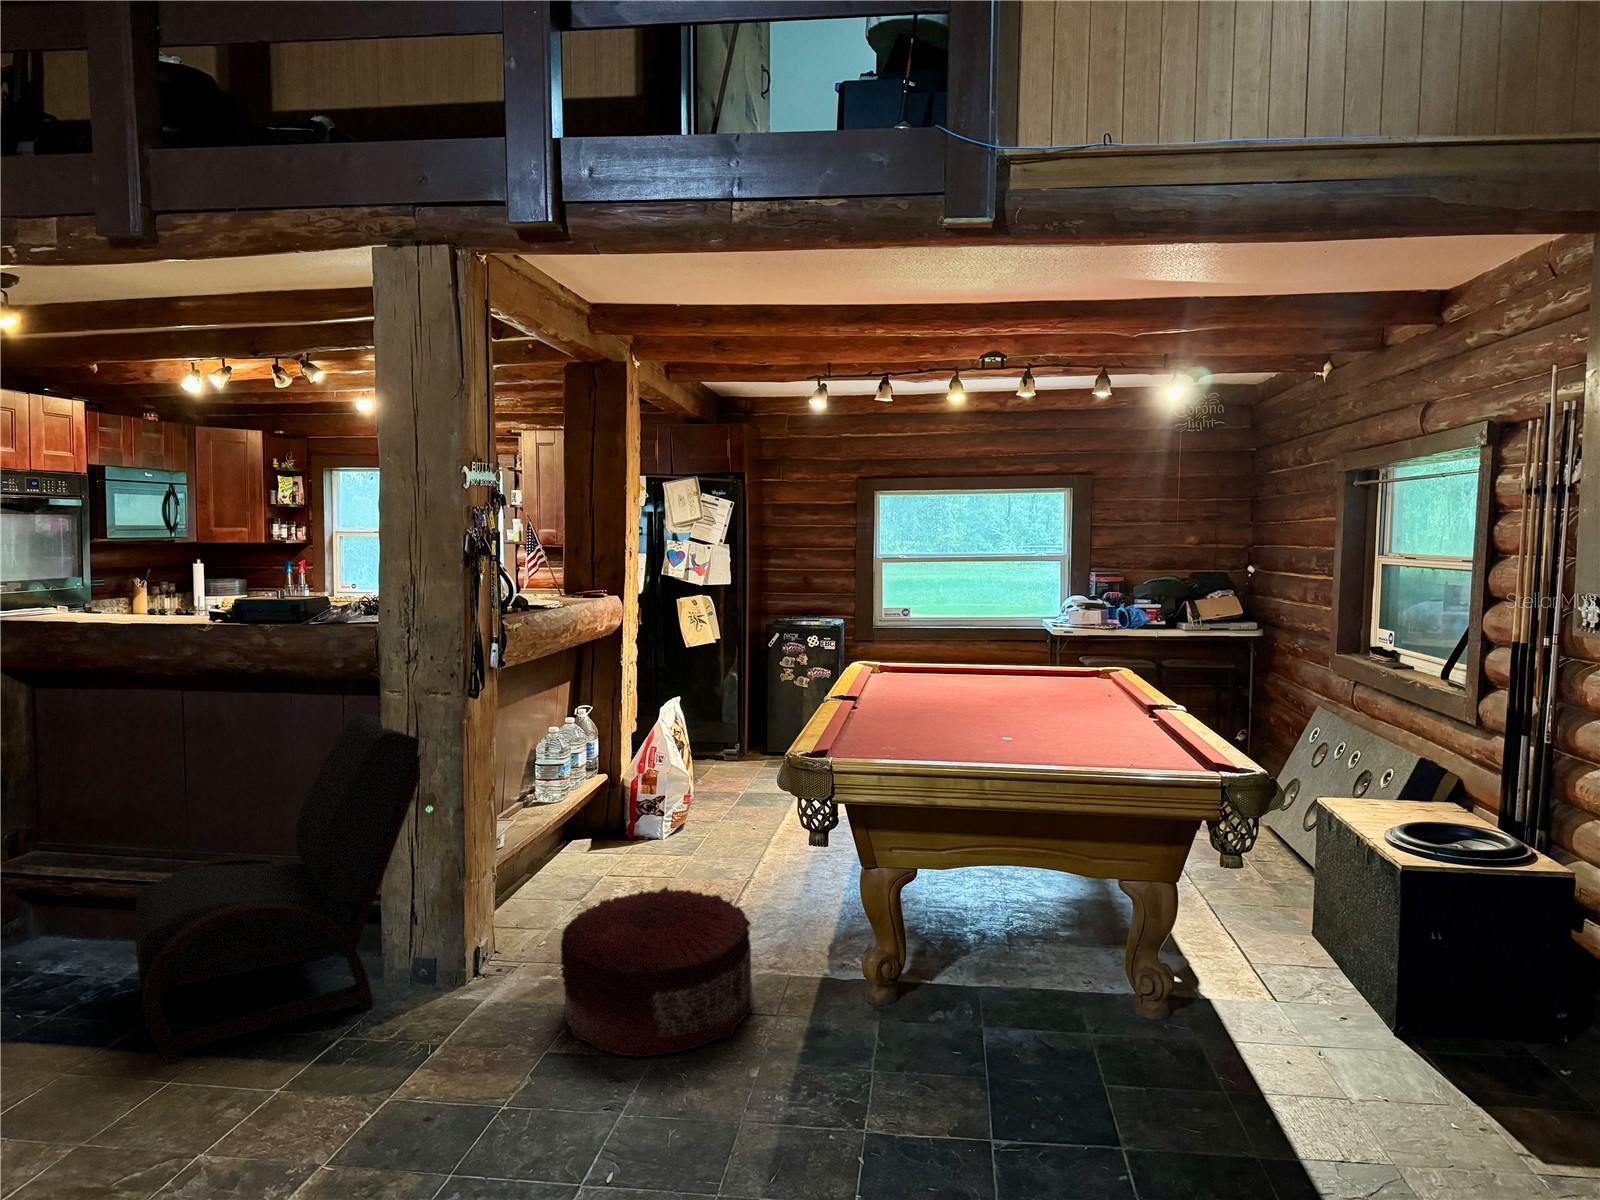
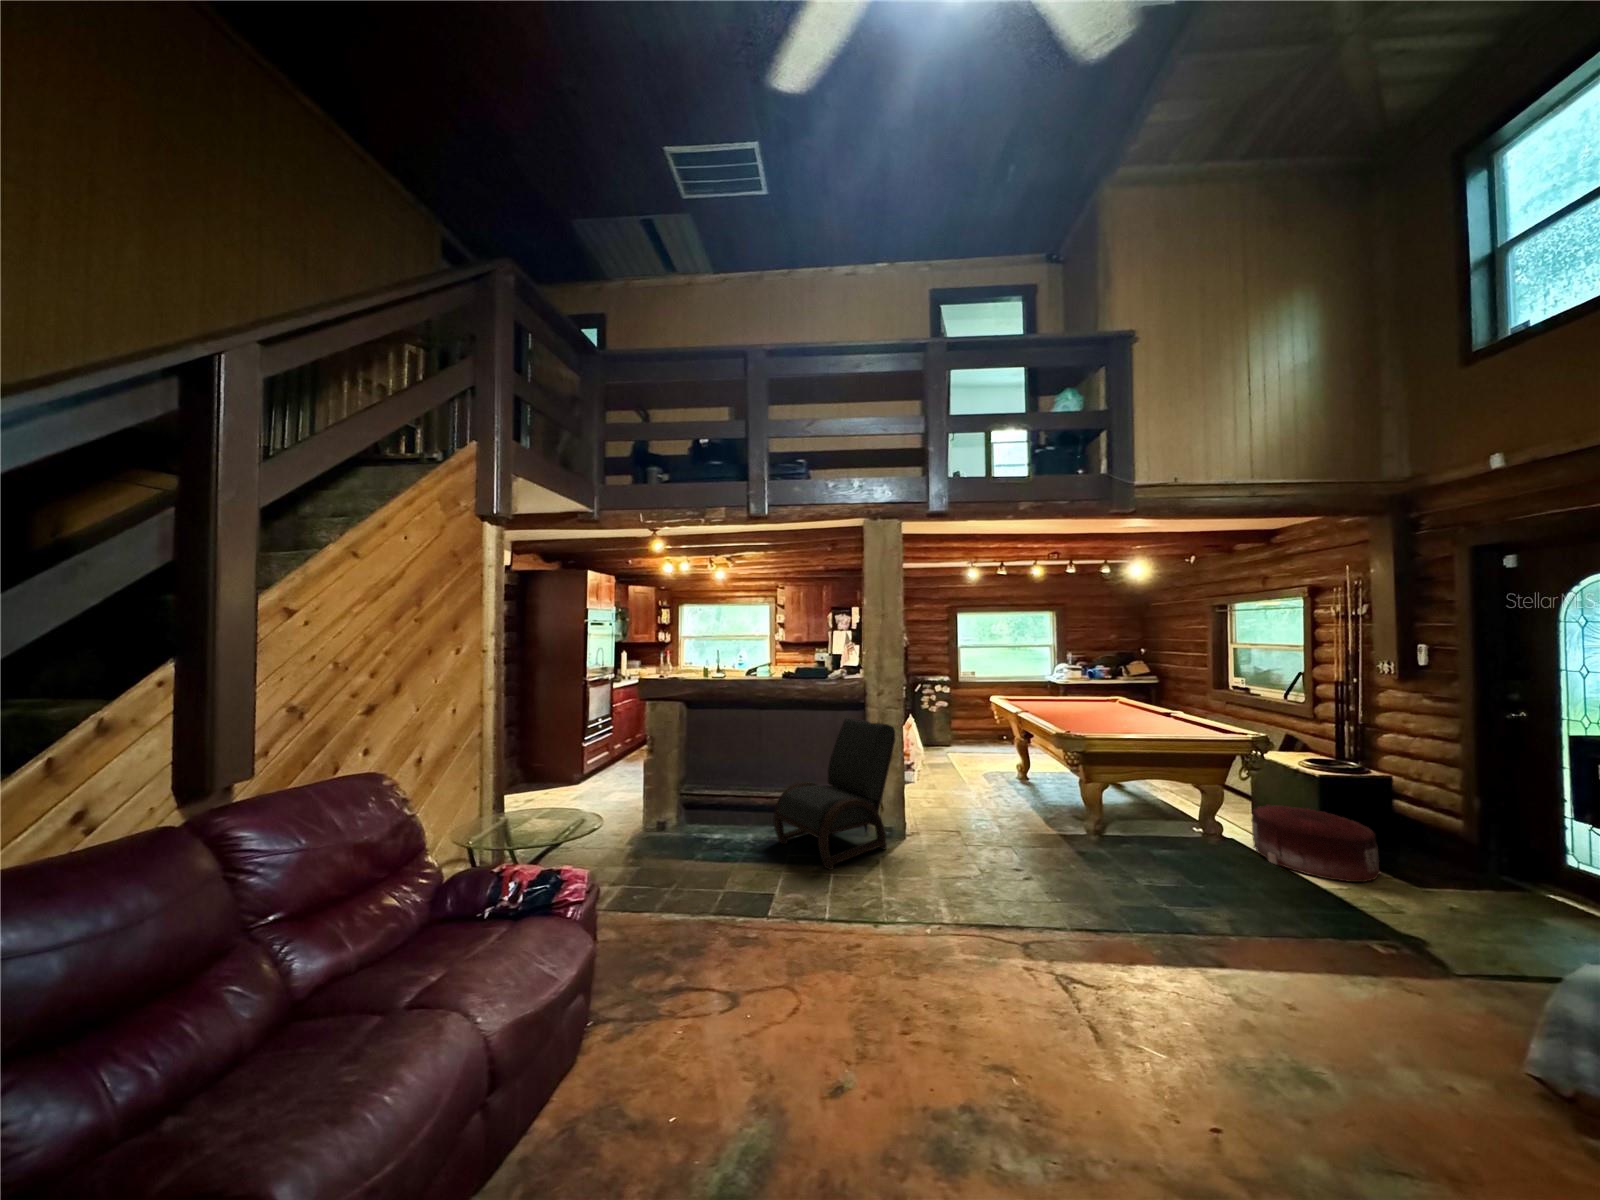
pouf: present [561,887,753,1057] -> present [1251,804,1381,882]

